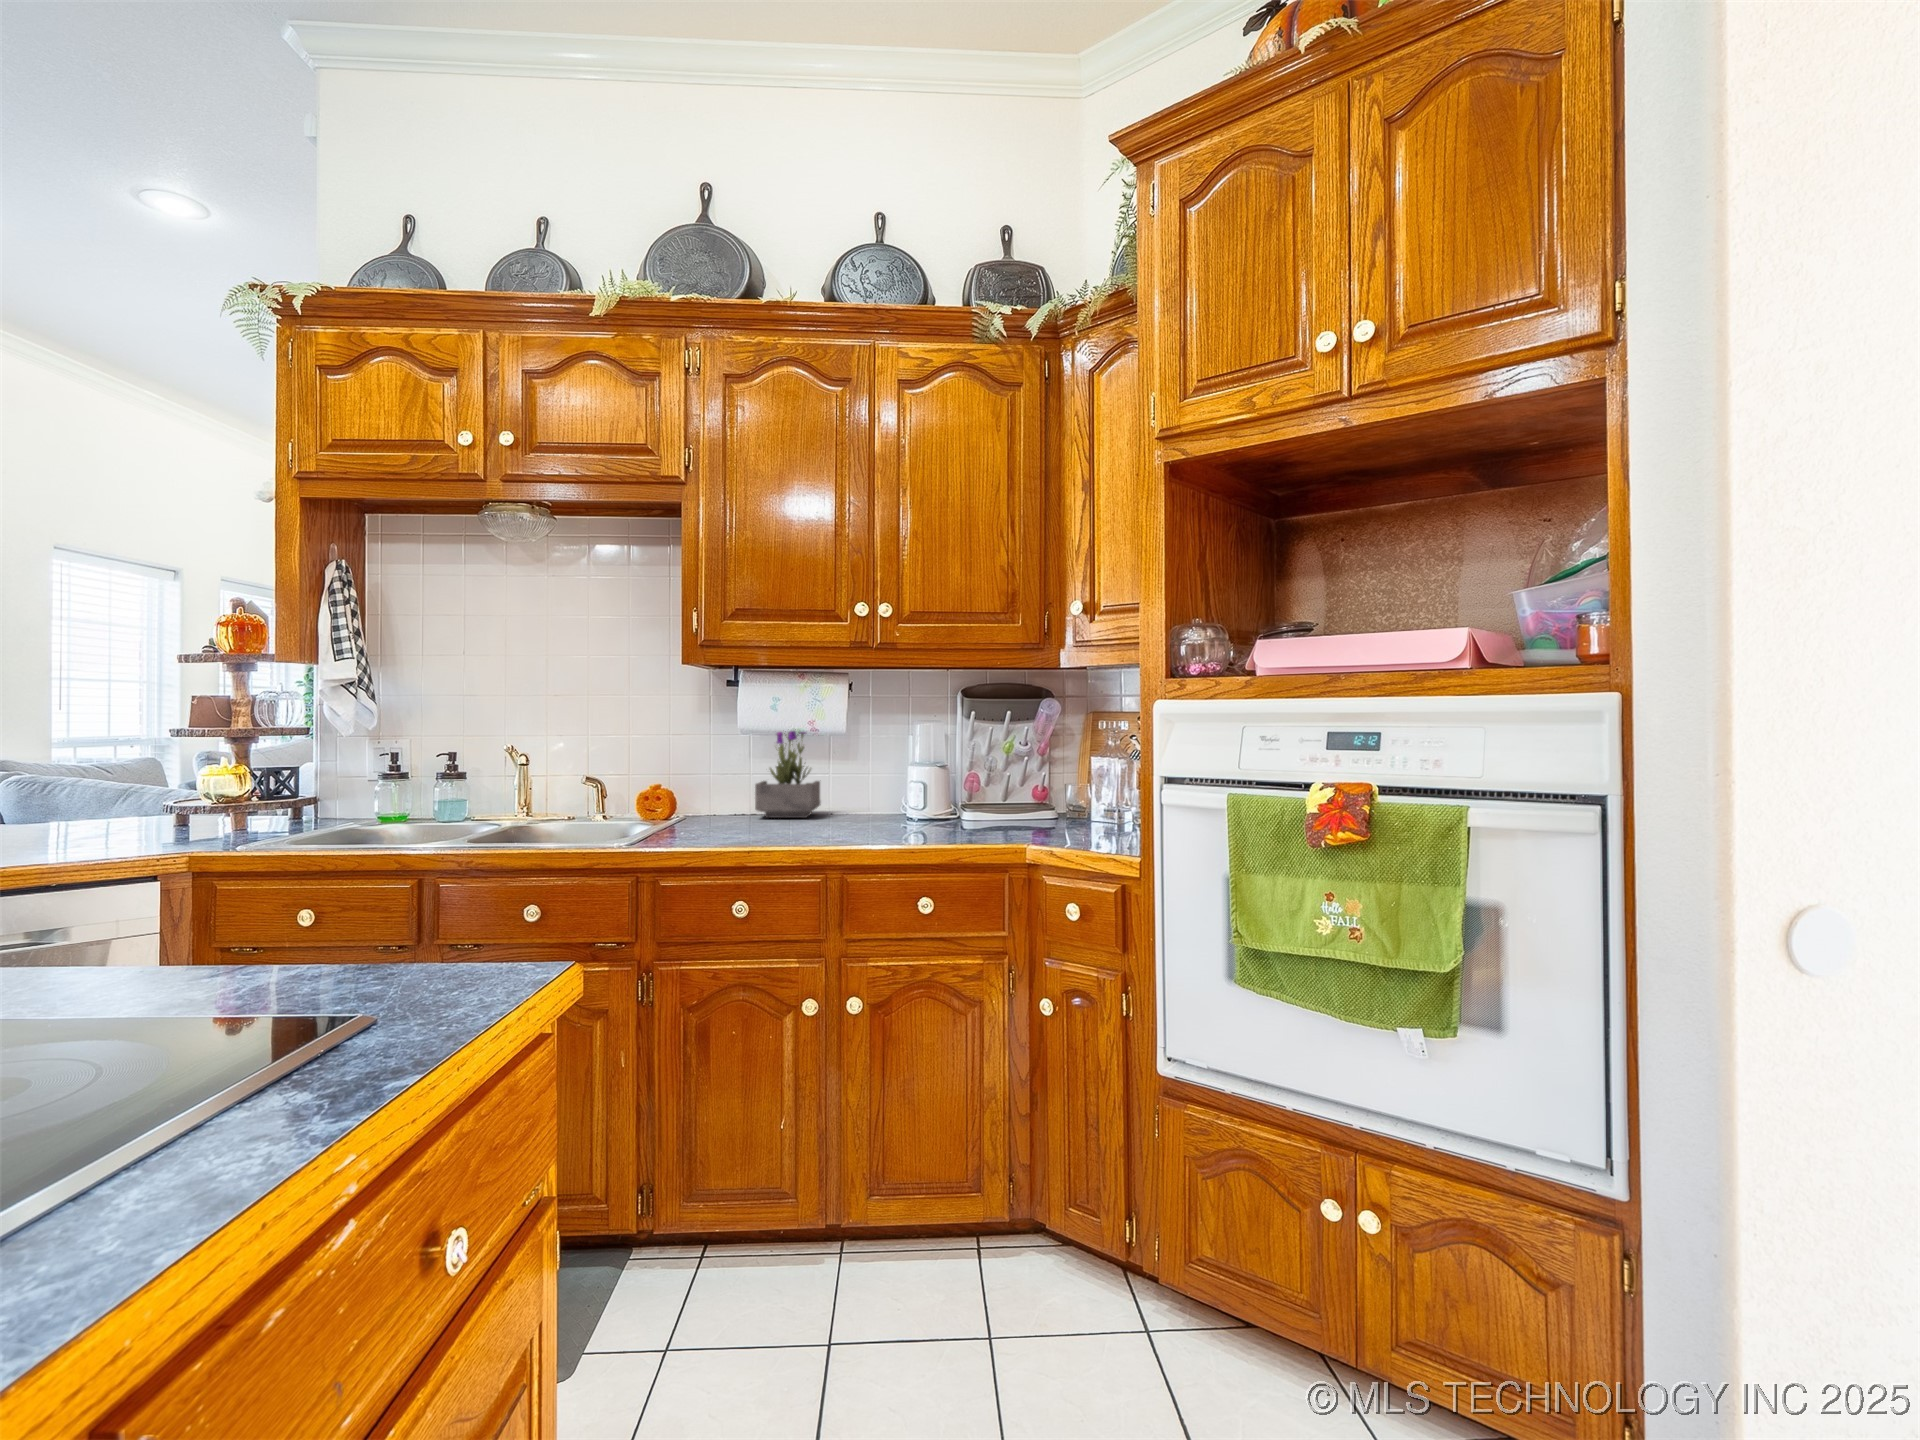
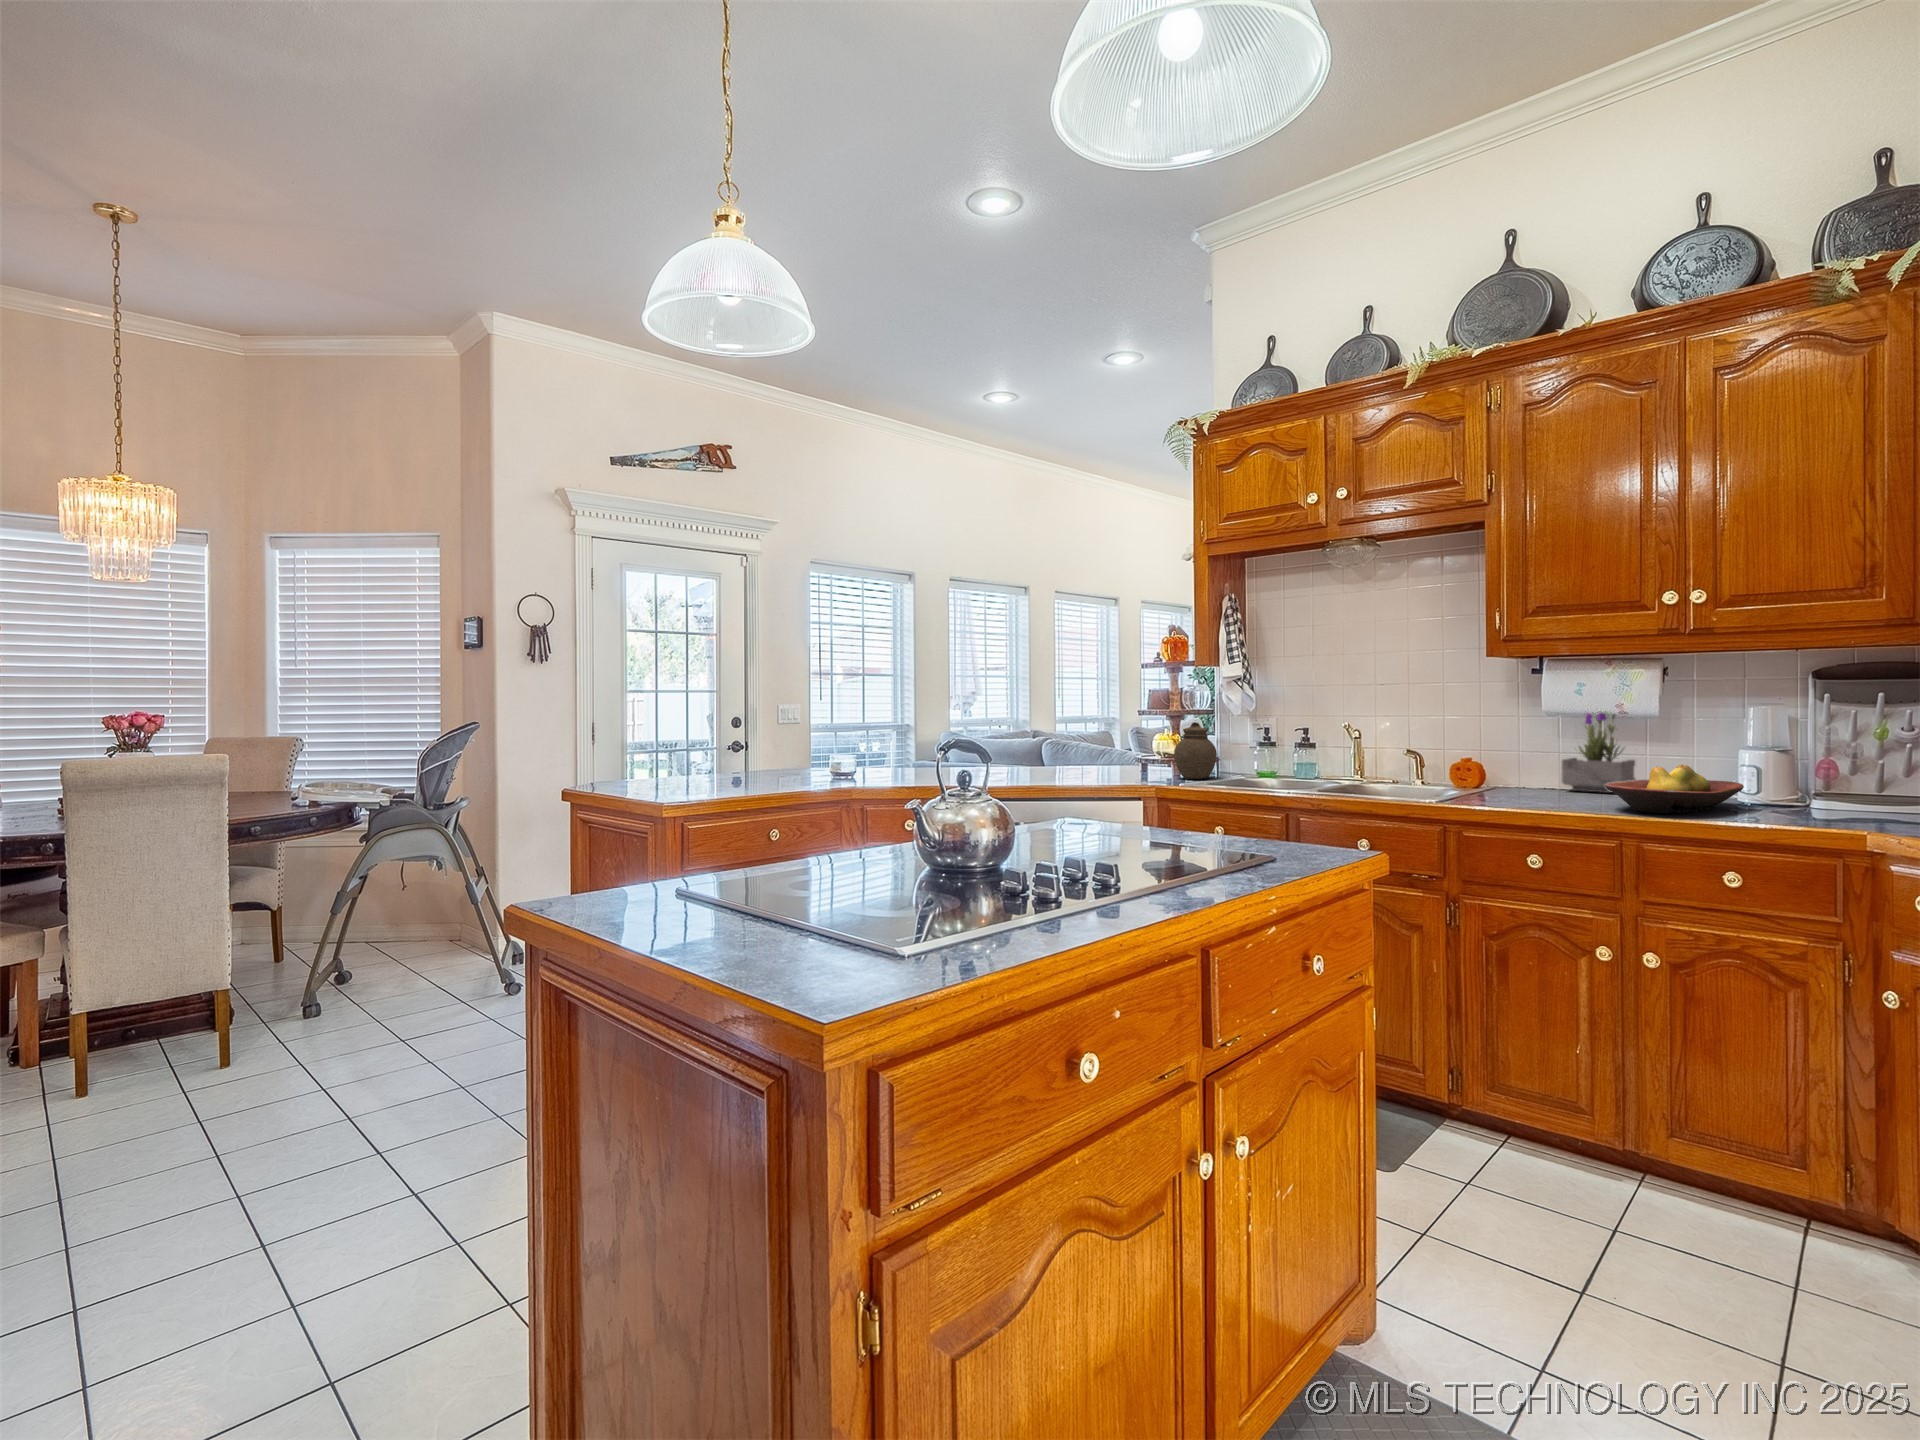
jar: none [236,746,313,832] -> present [1174,722,1217,779]
fruit bowl: none [806,786,919,840] -> present [1605,765,1744,813]

